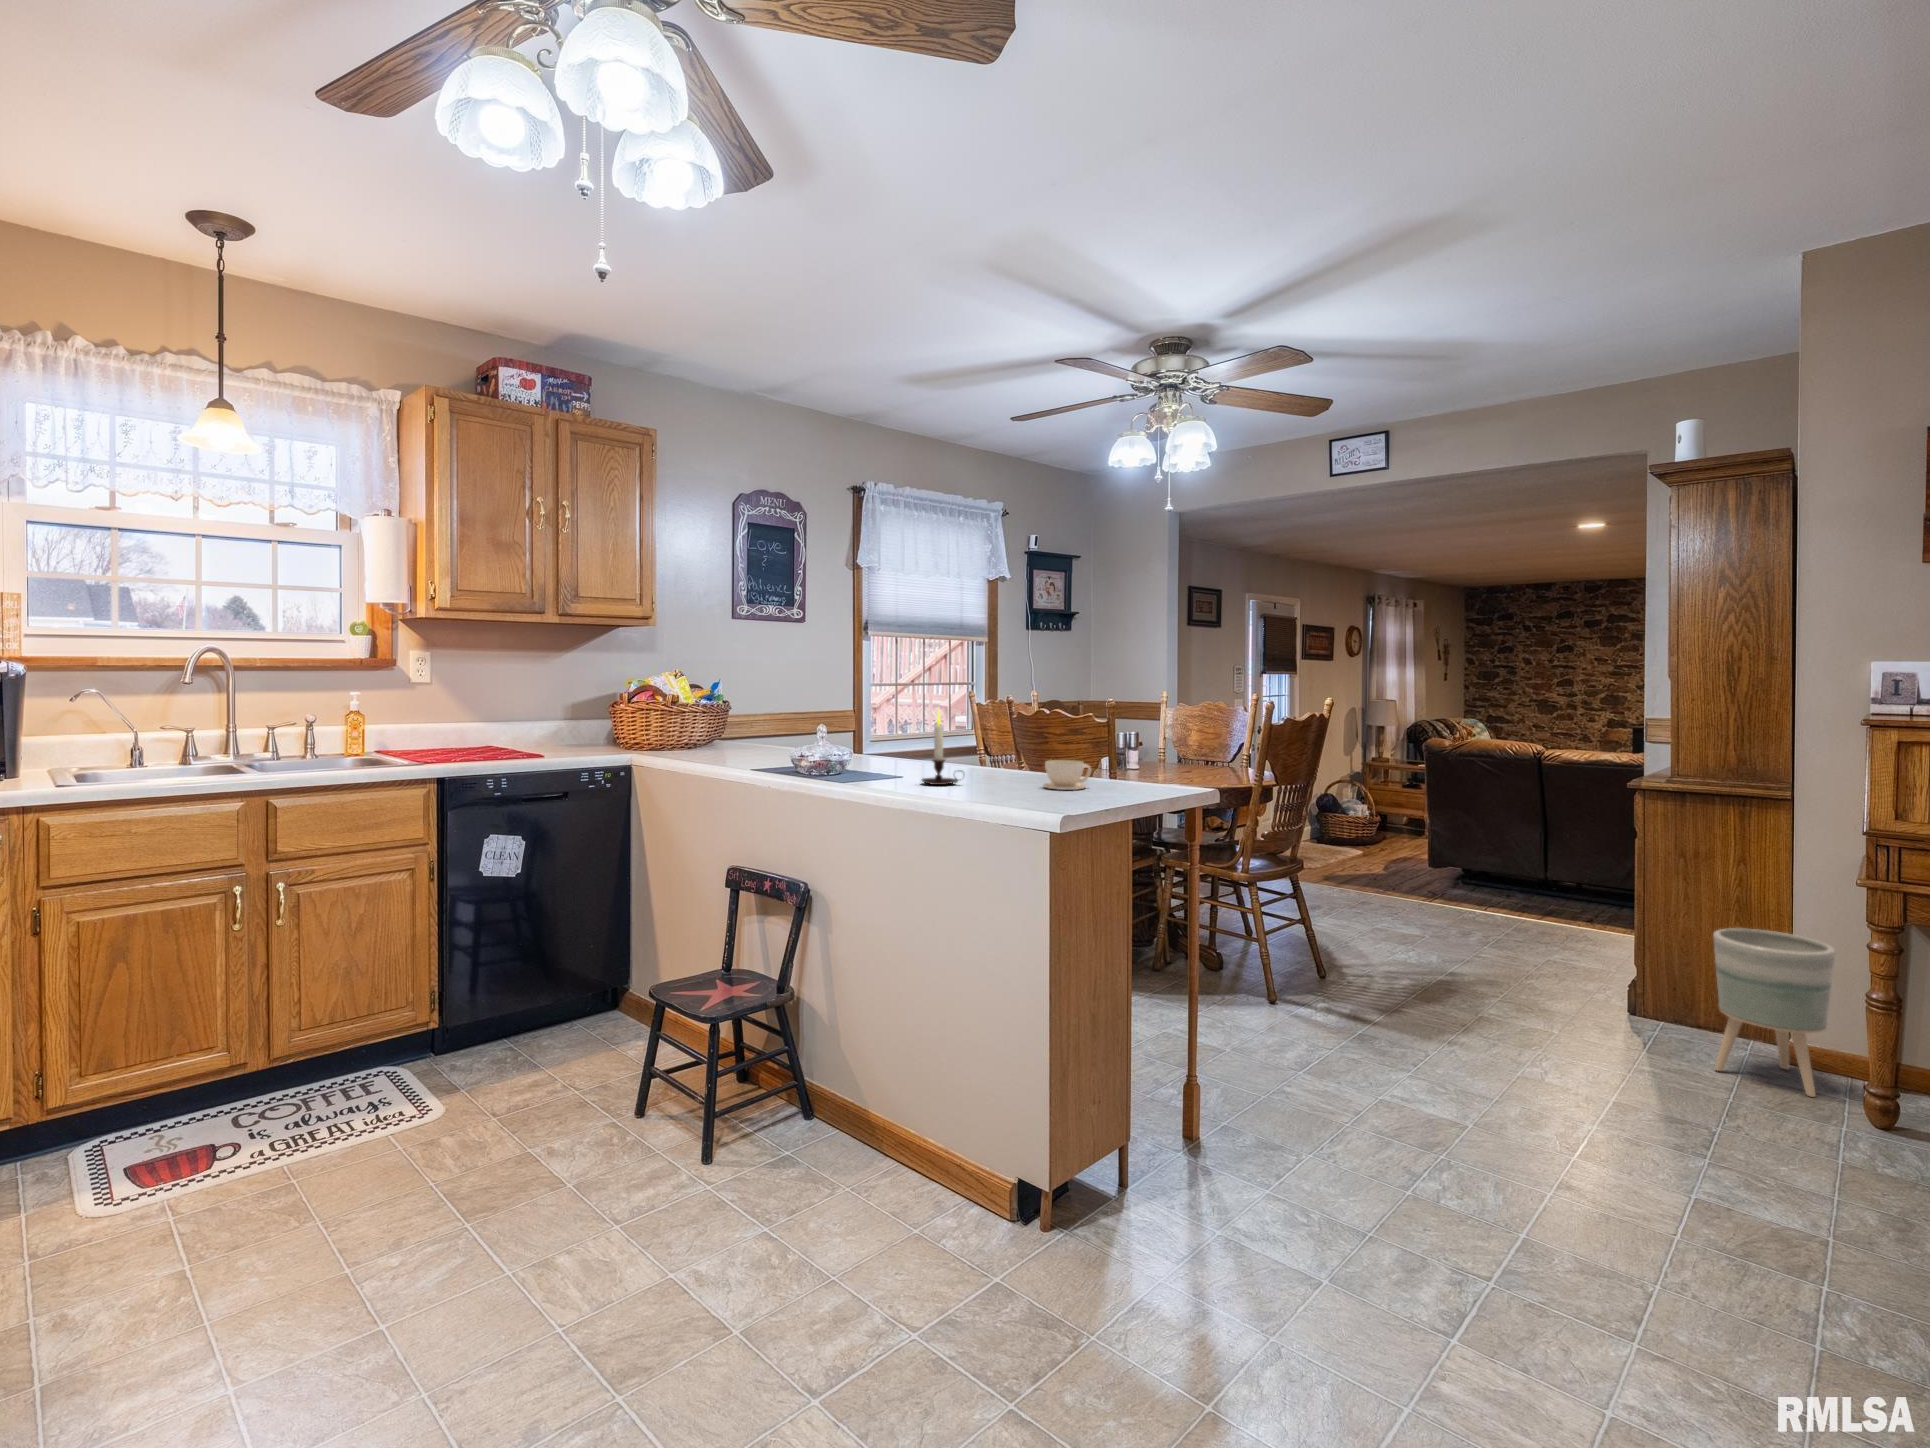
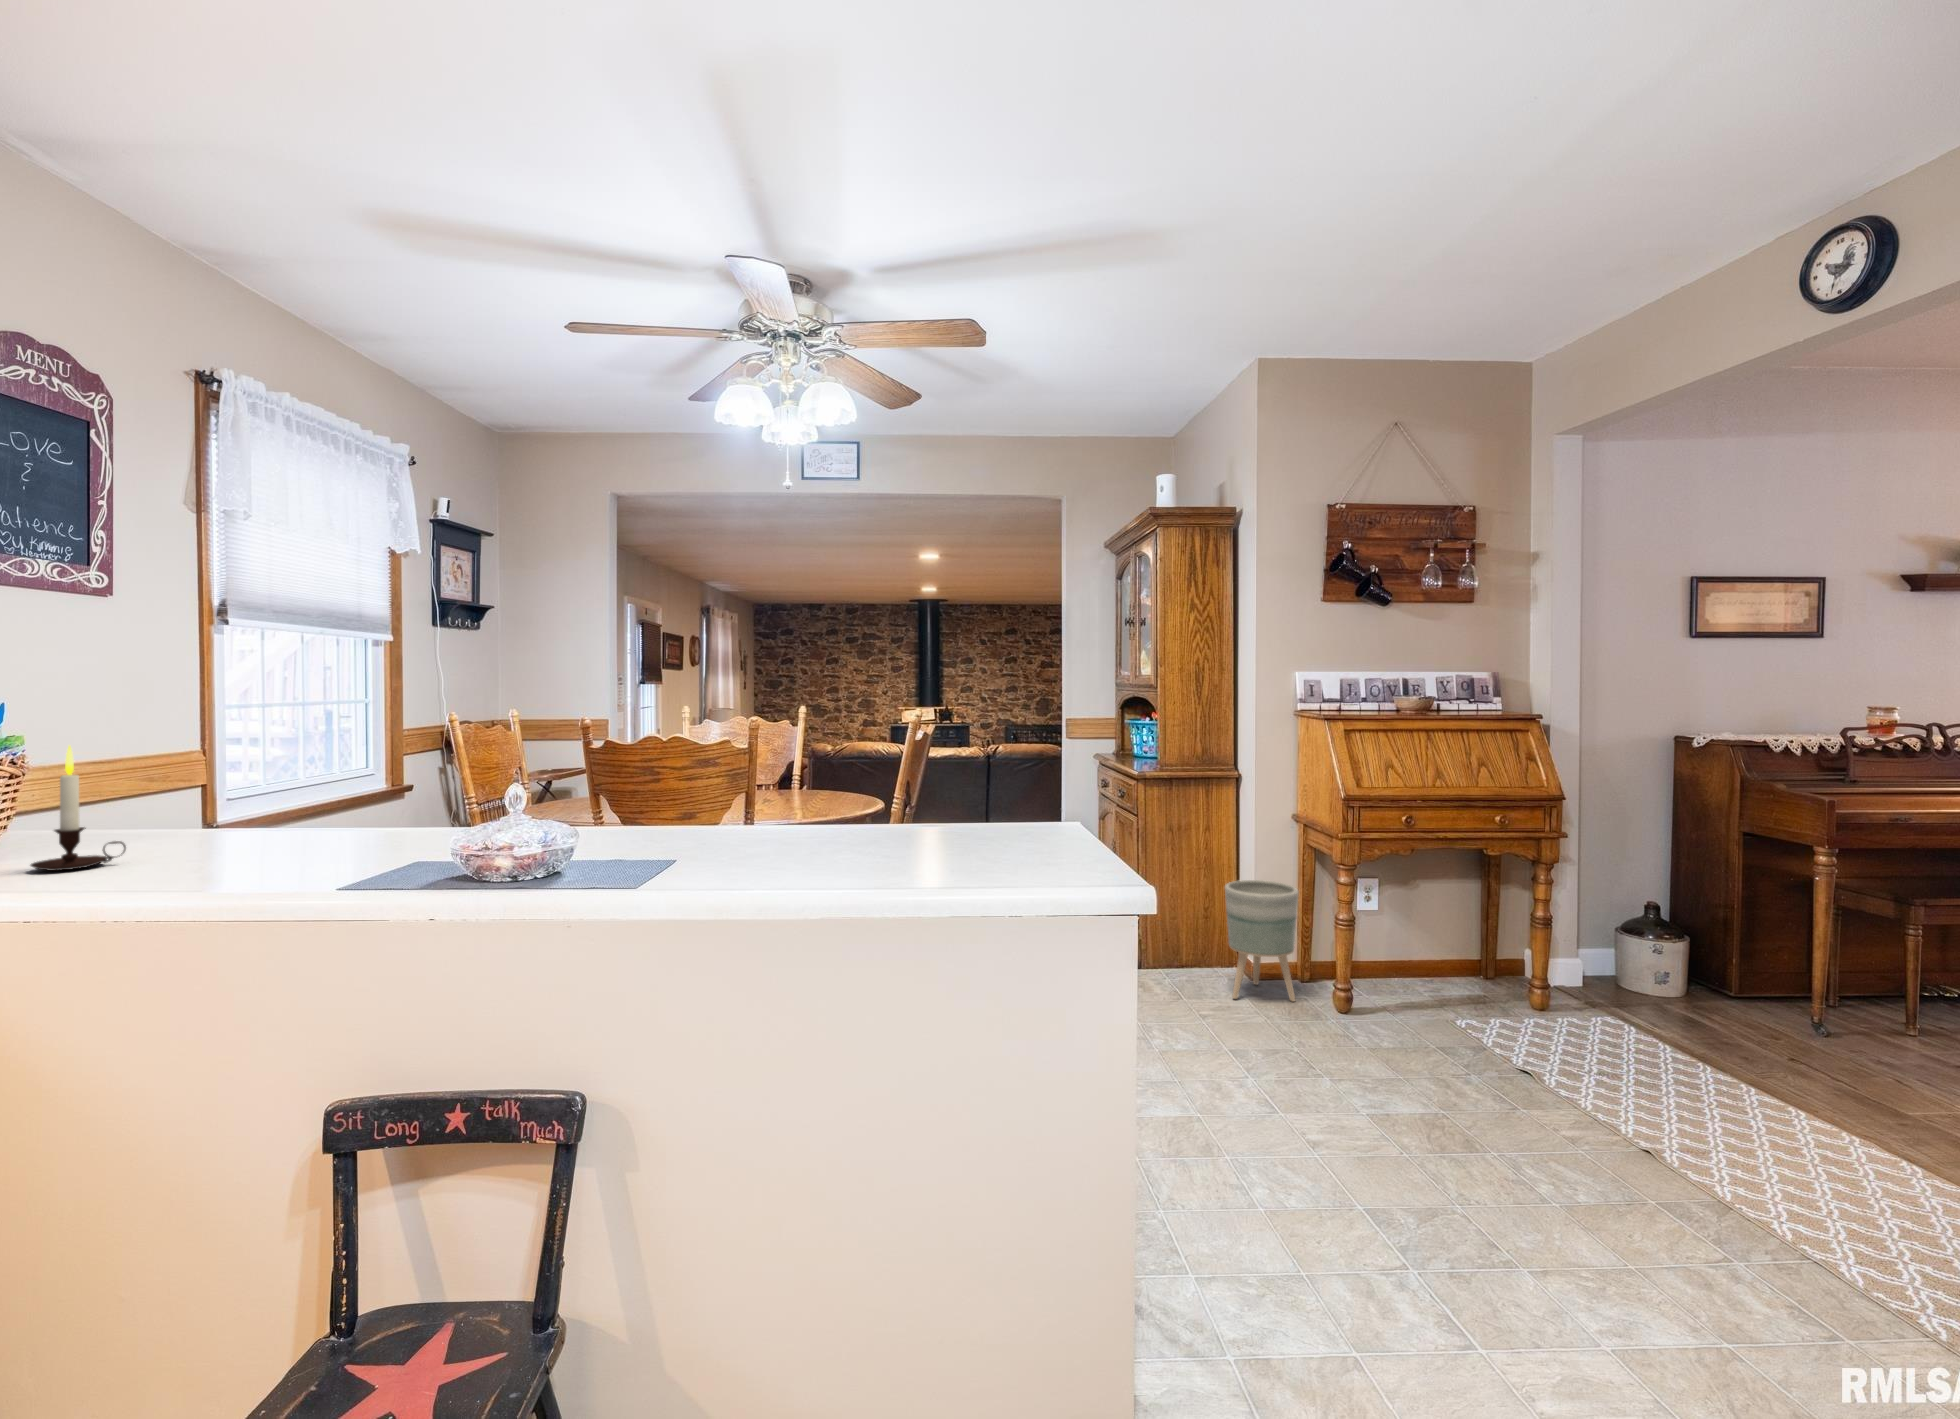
candle: present [922,710,964,785] -> present [31,746,126,871]
coffee cup: present [1043,760,1091,790] -> none [937,804,995,847]

